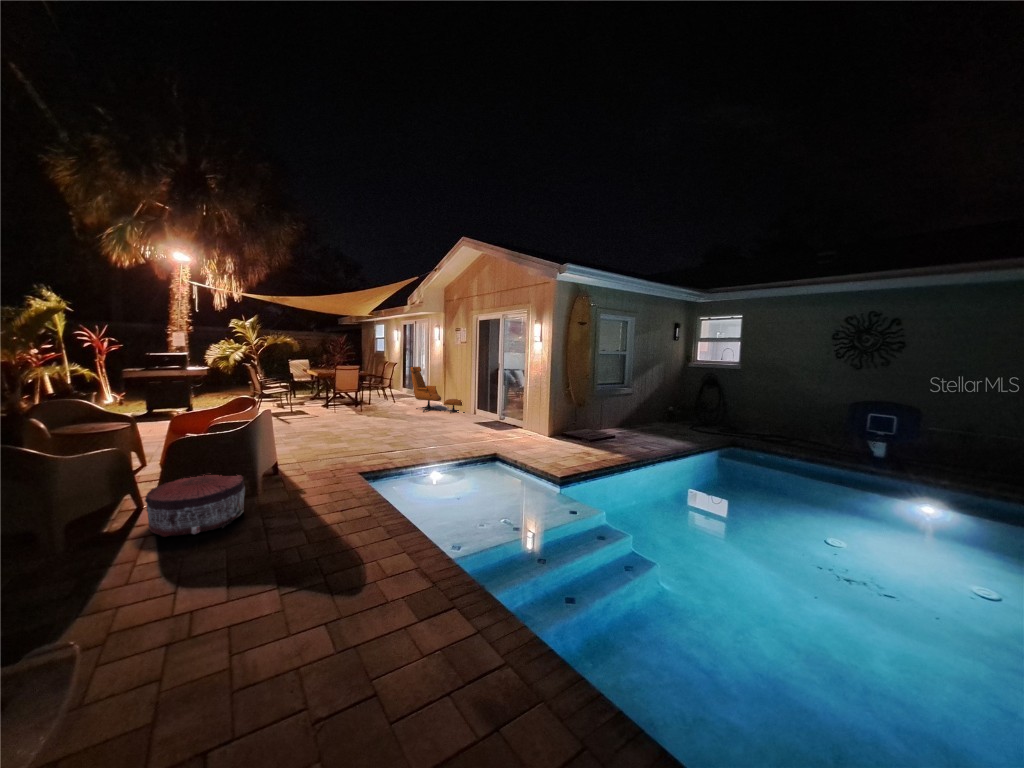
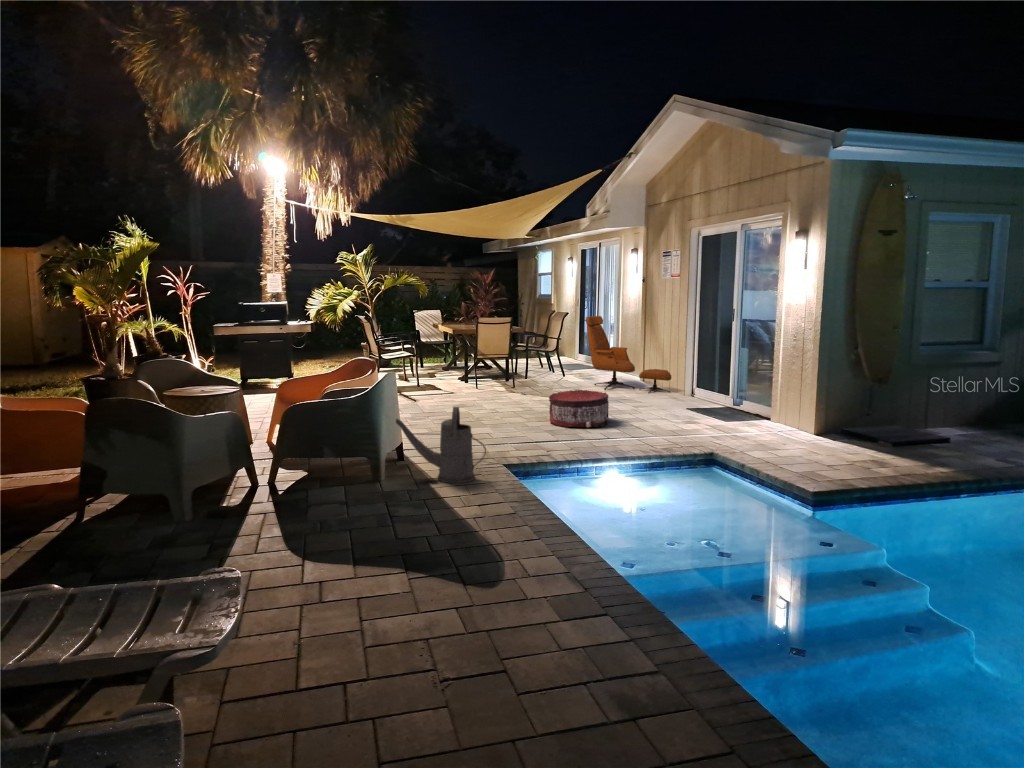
watering can: none [274,435,347,491] -> present [396,406,486,483]
pouf: present [145,475,245,537] -> present [549,390,609,427]

